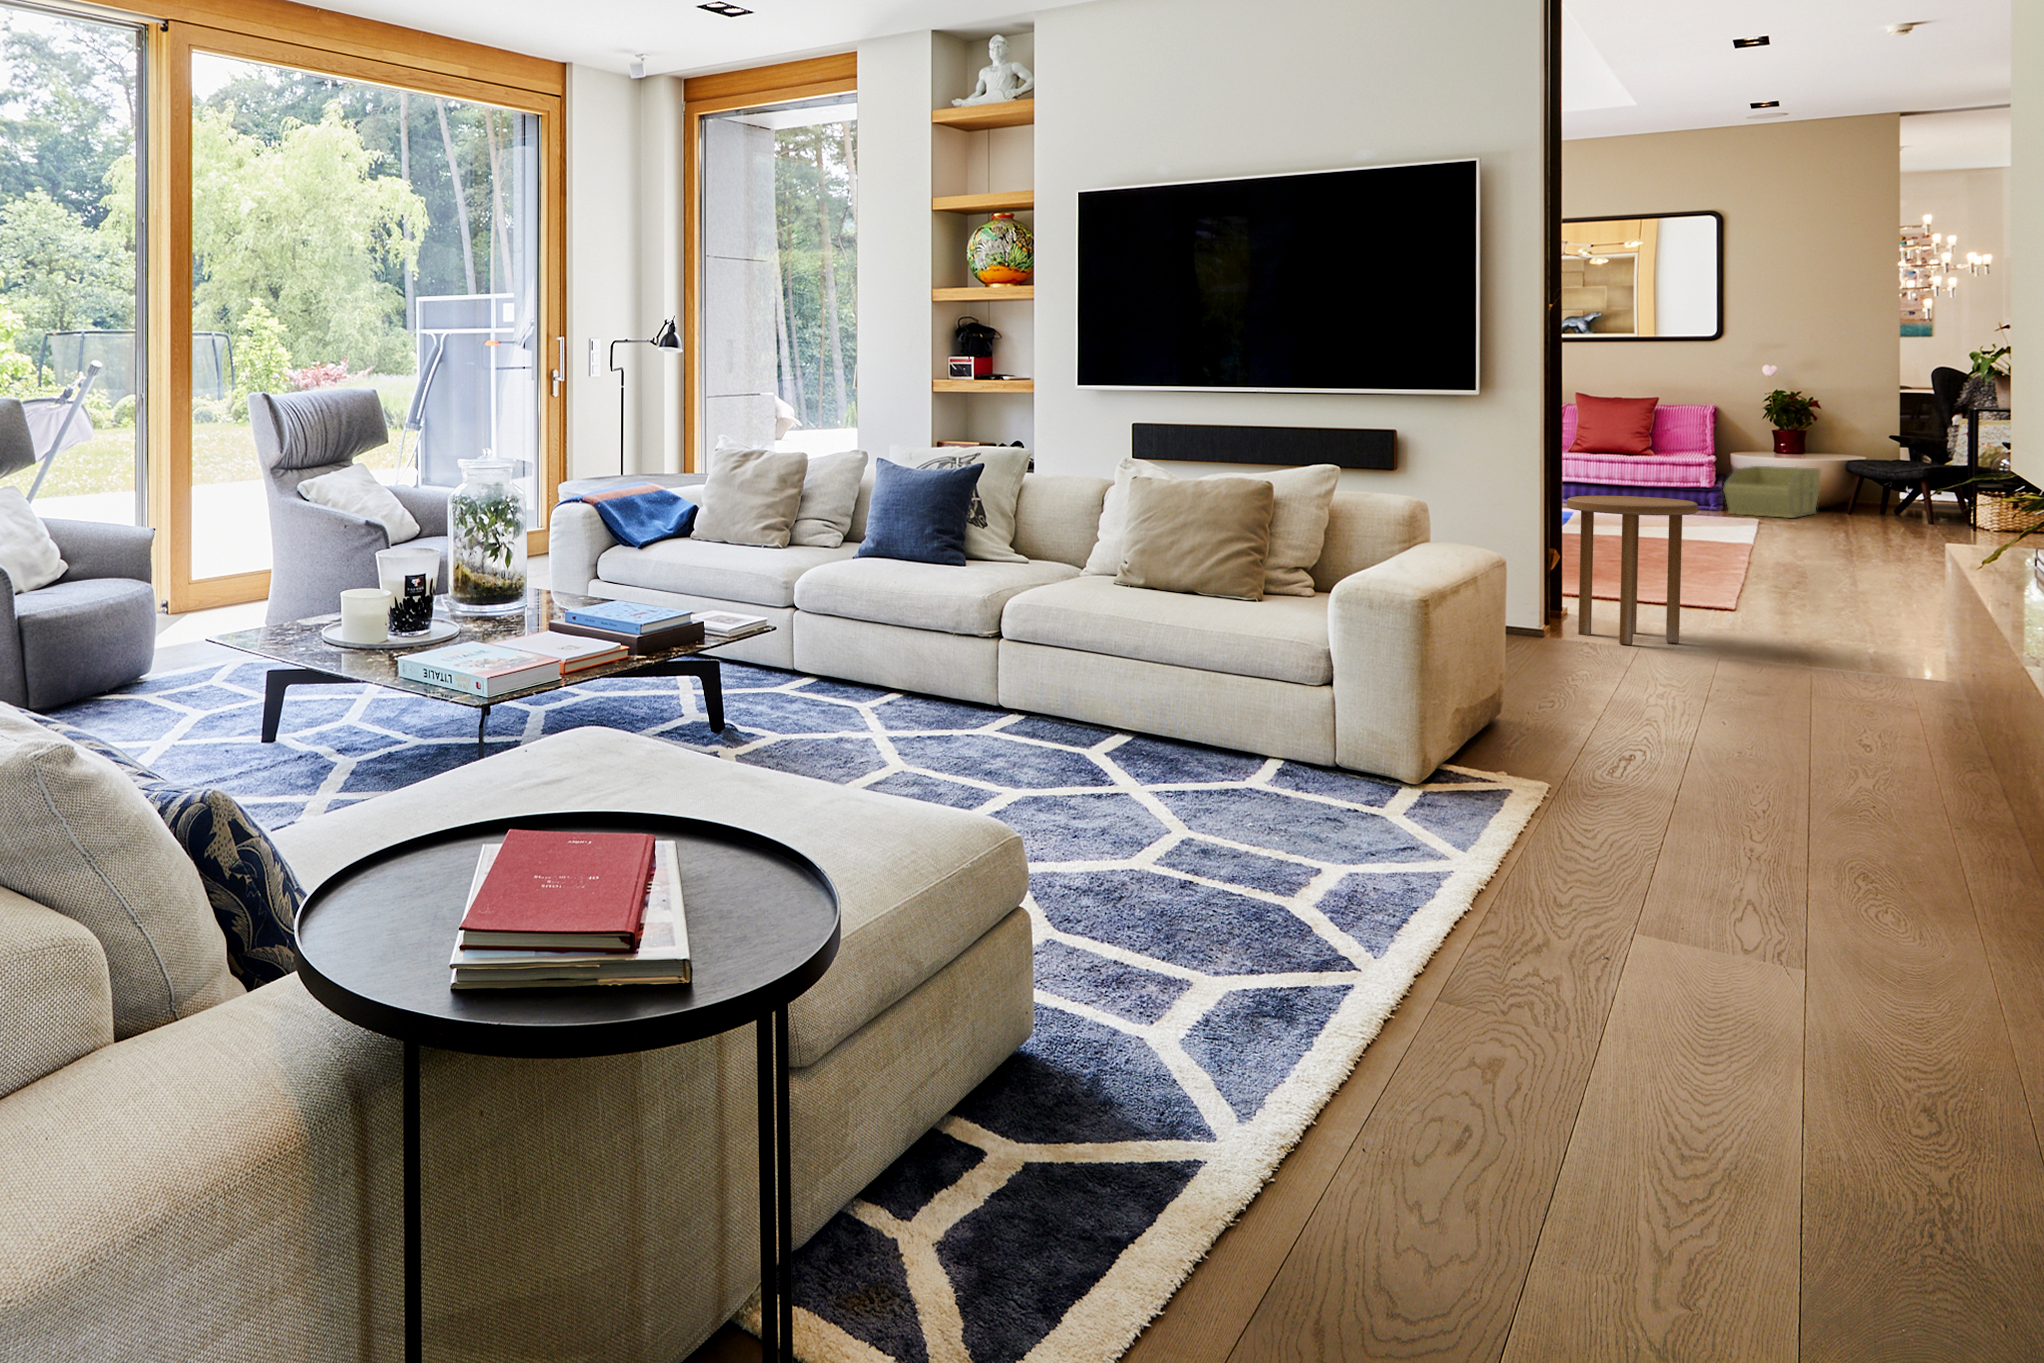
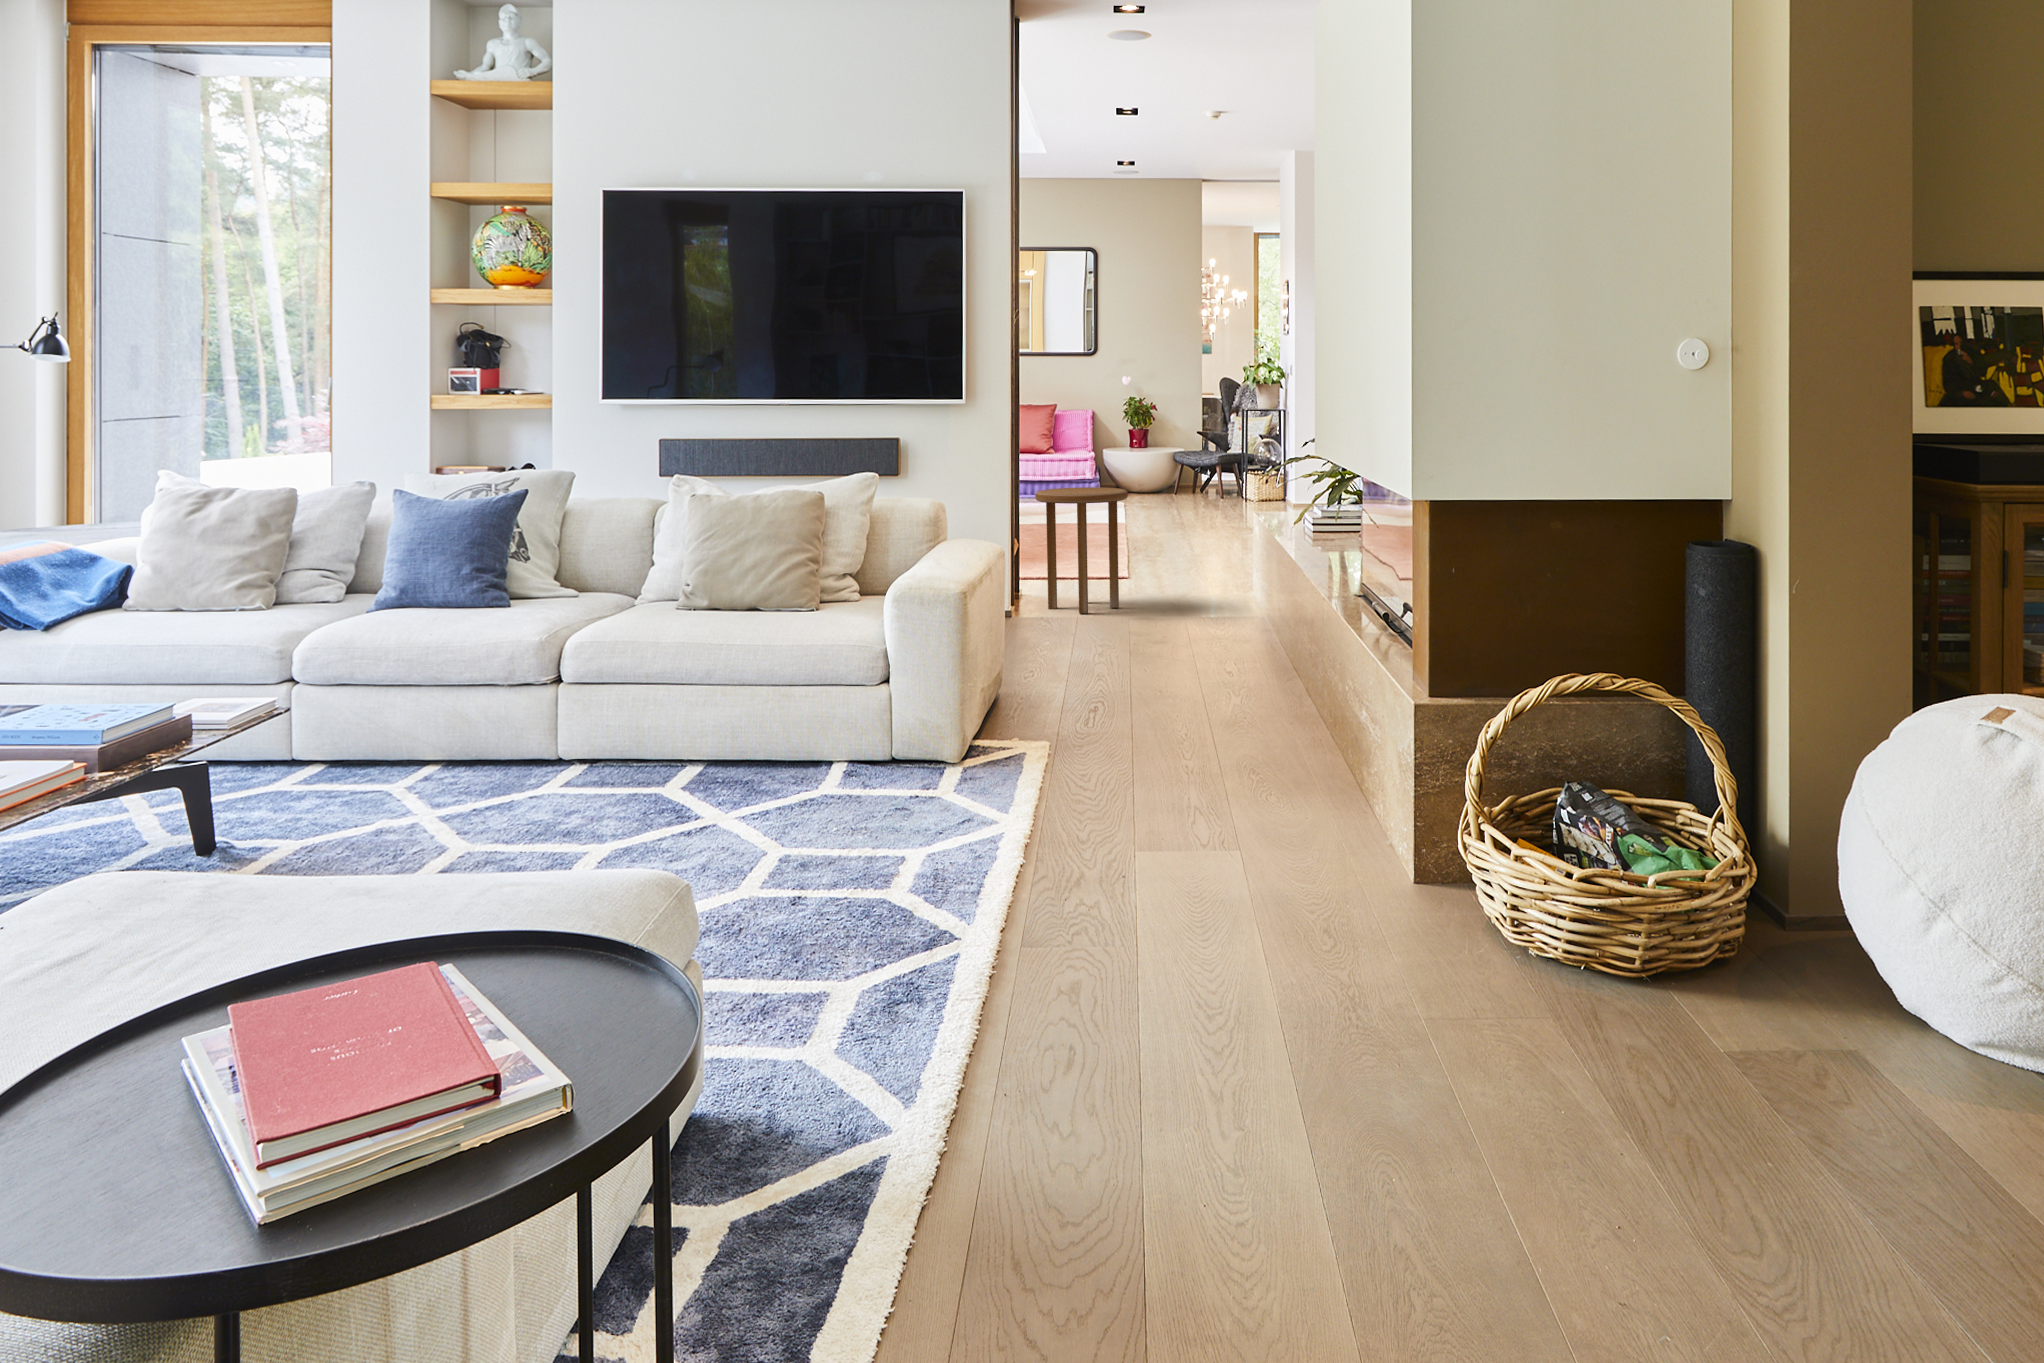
storage bin: present [1723,466,1820,518] -> none [1120,455,1181,496]

